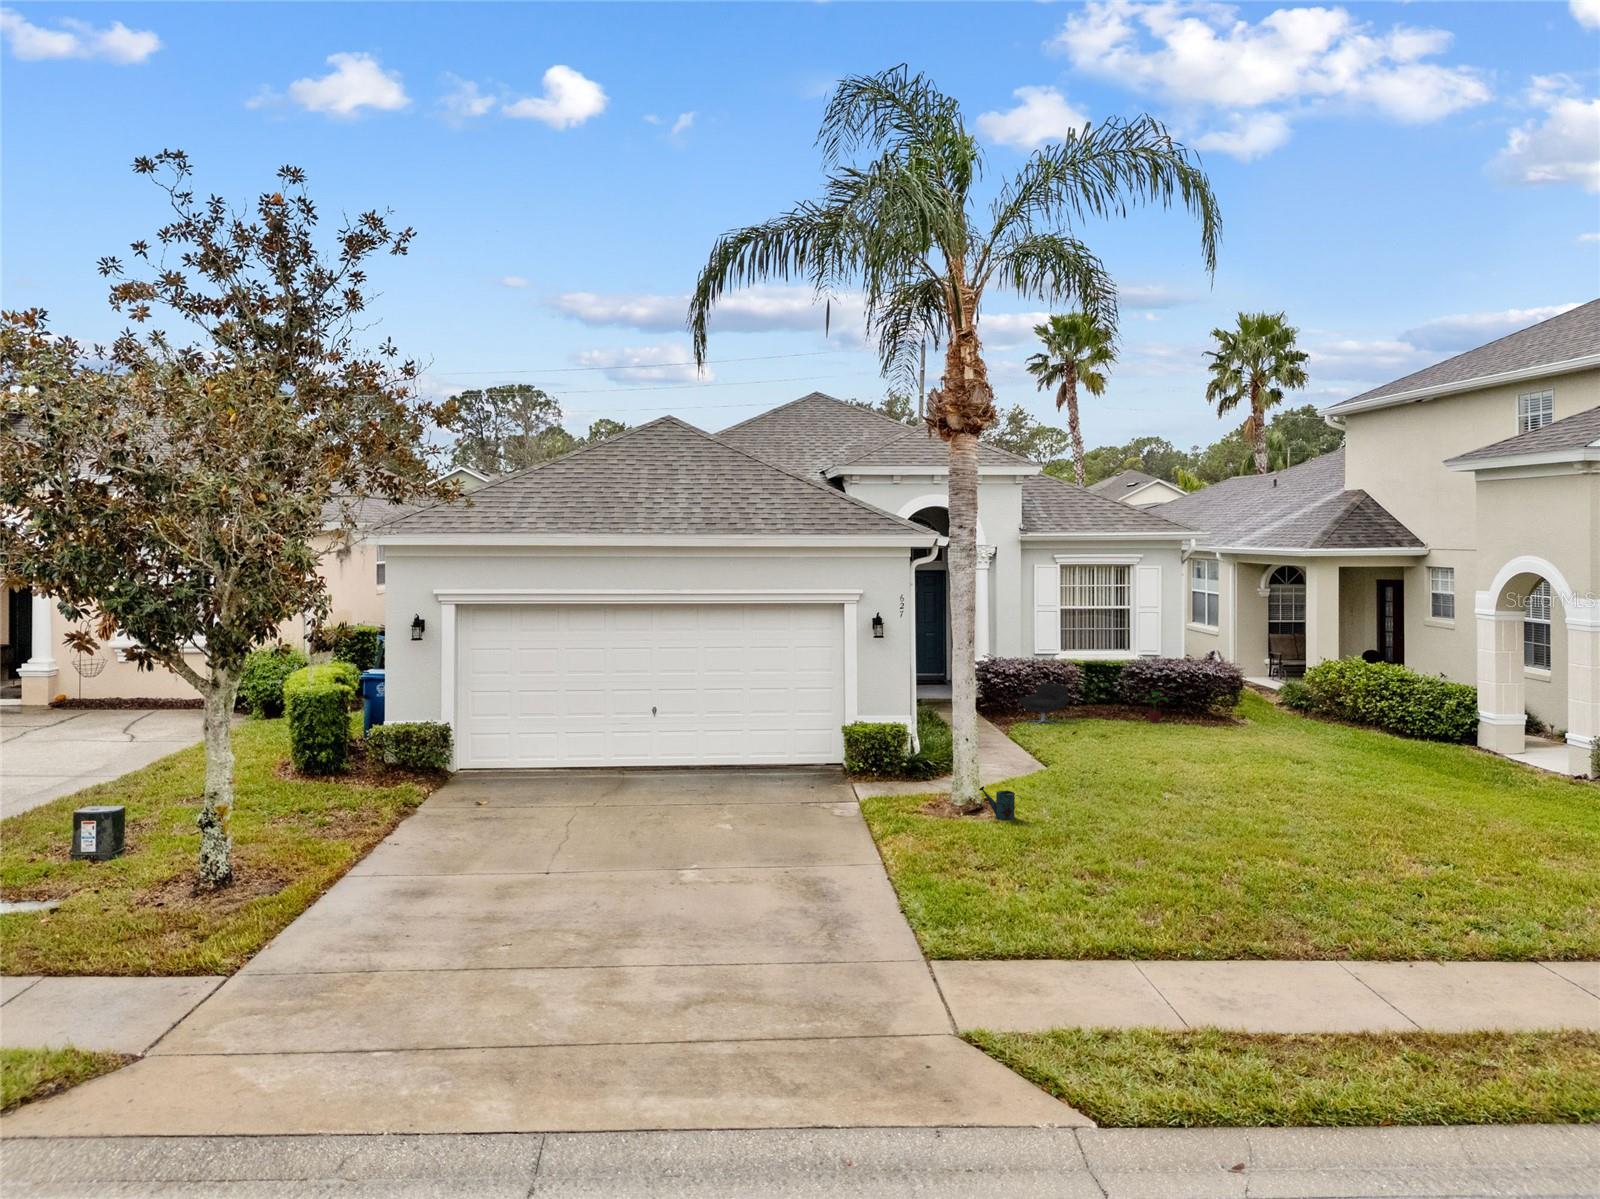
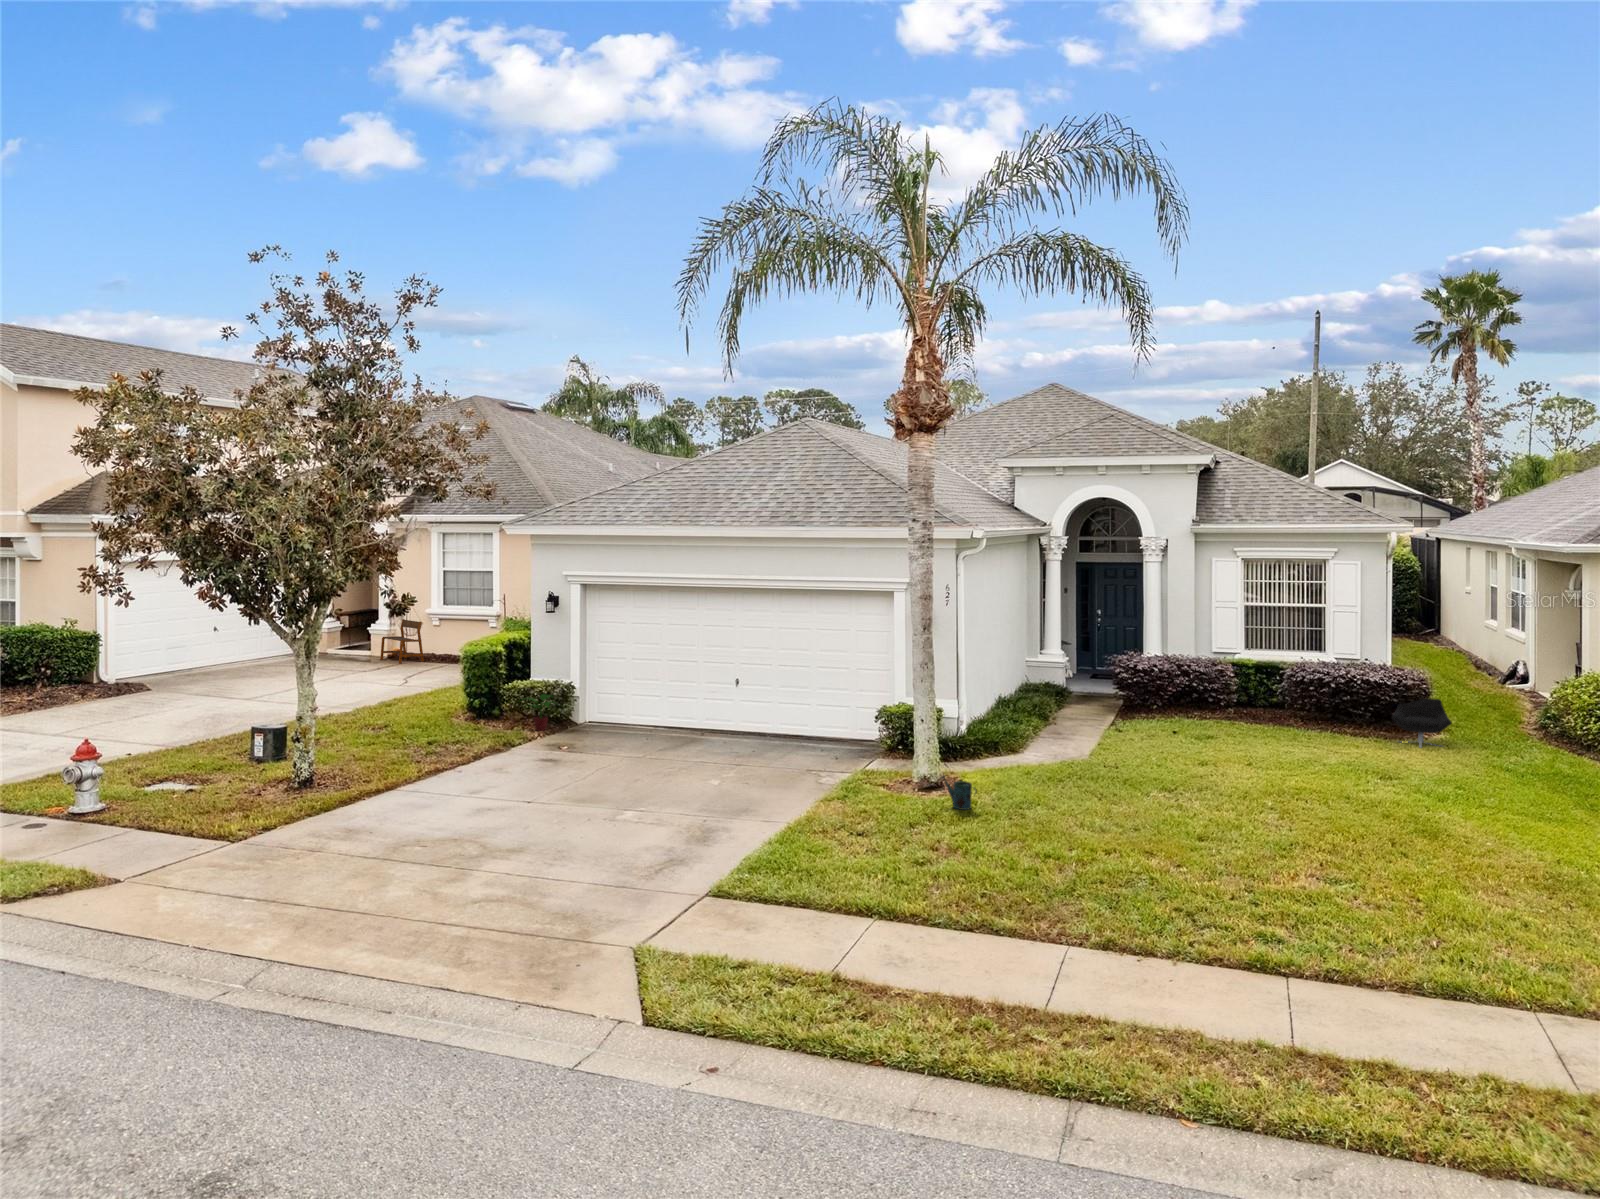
bench: none [38,656,111,715] -> present [380,619,424,664]
lounge chair: present [1019,683,1069,722] -> present [1392,698,1451,748]
potted plant: present [1148,691,1168,723] -> present [528,694,553,731]

